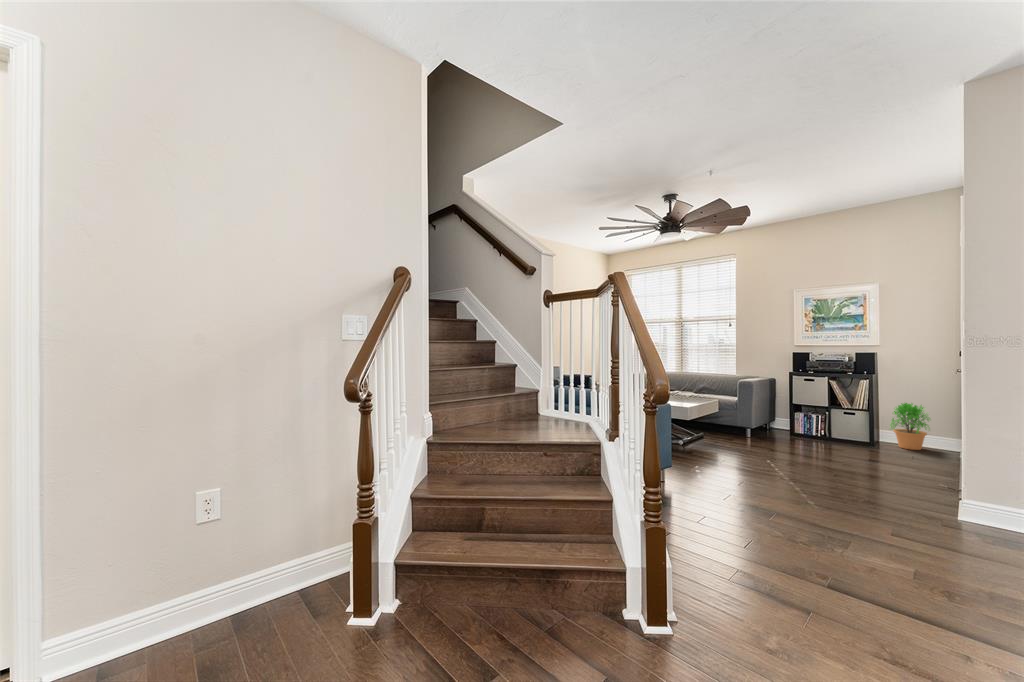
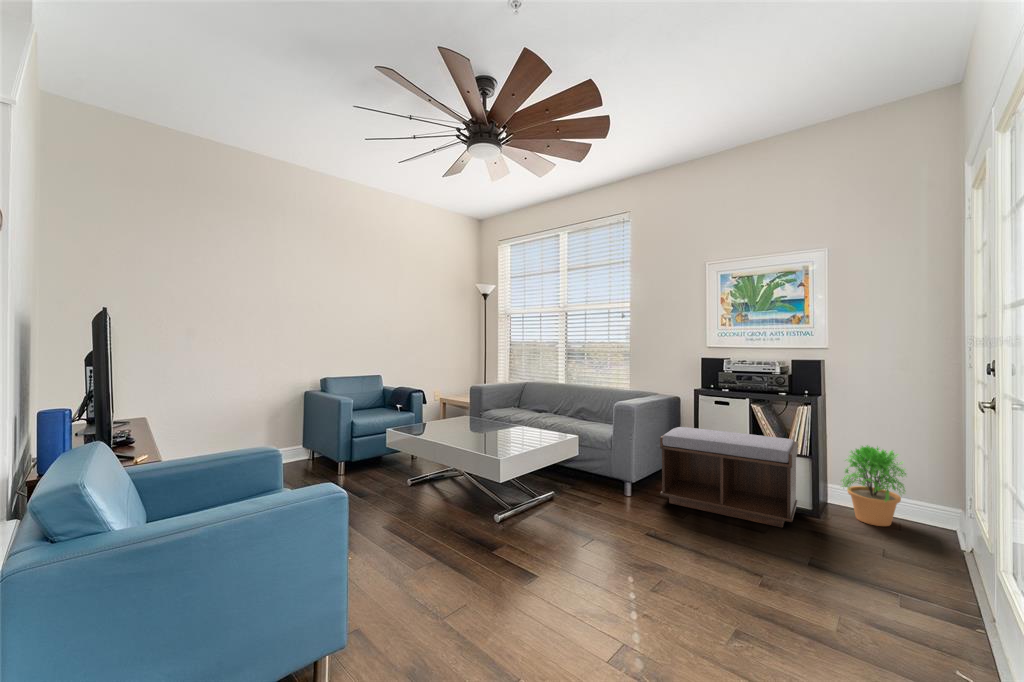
bench: none [770,395,861,449] -> present [660,427,798,527]

